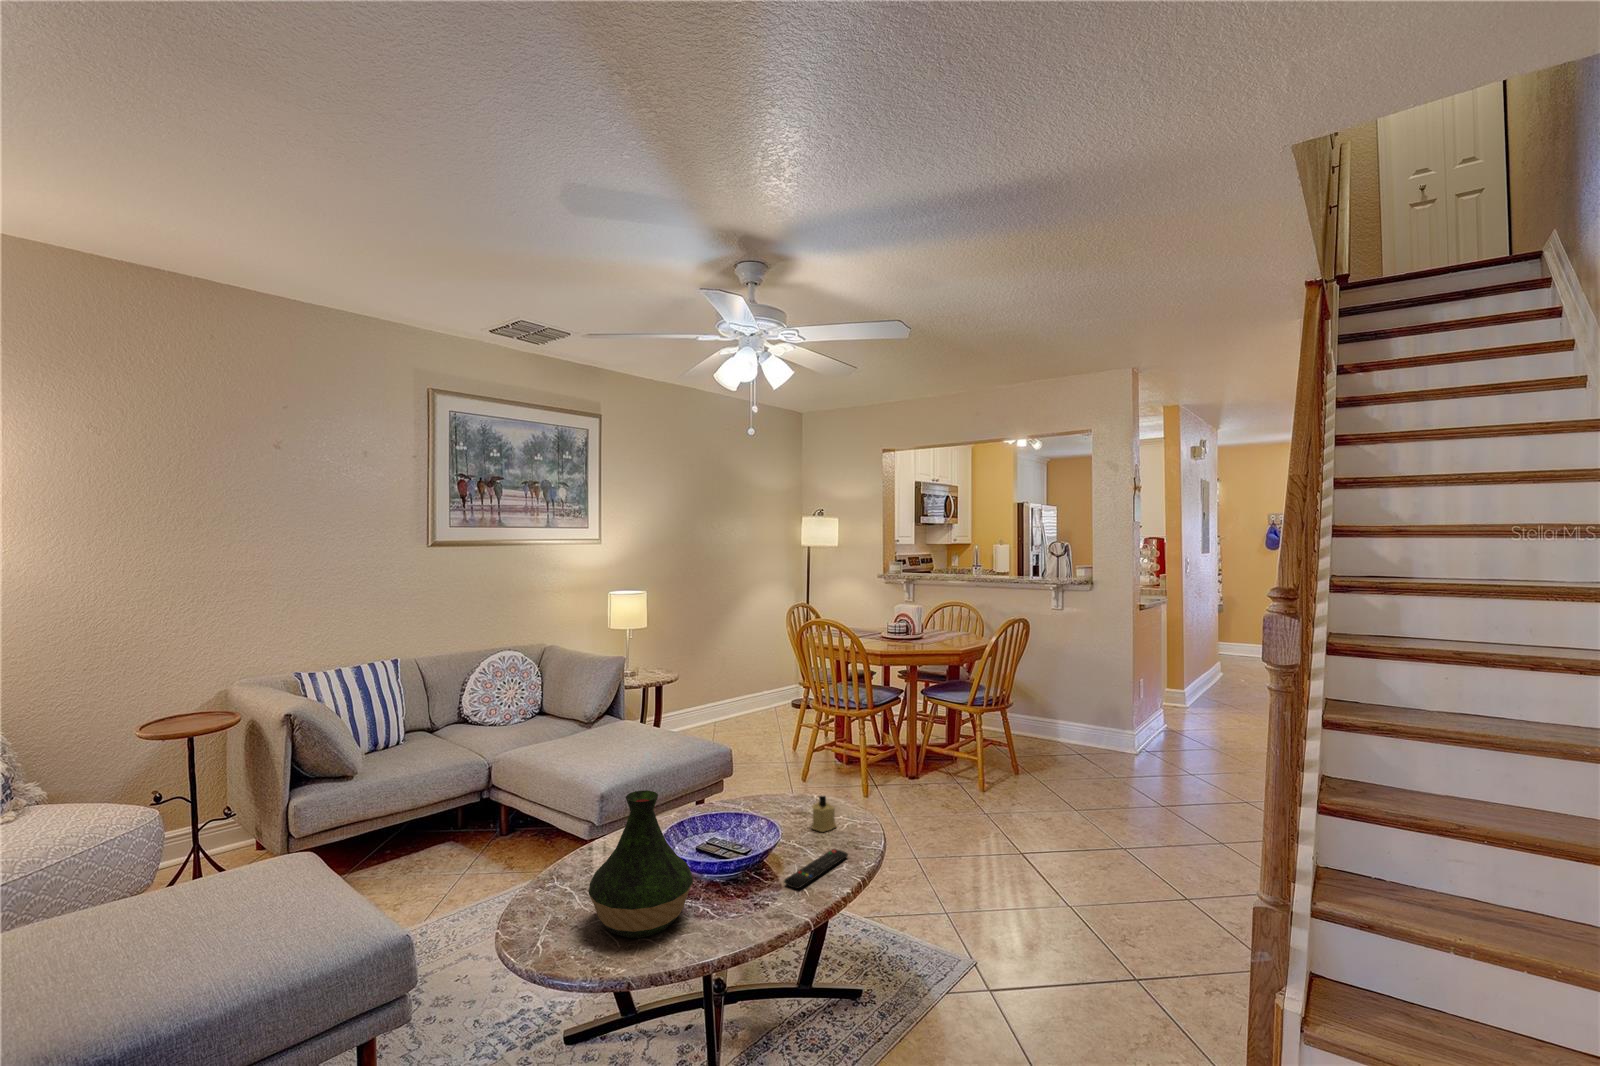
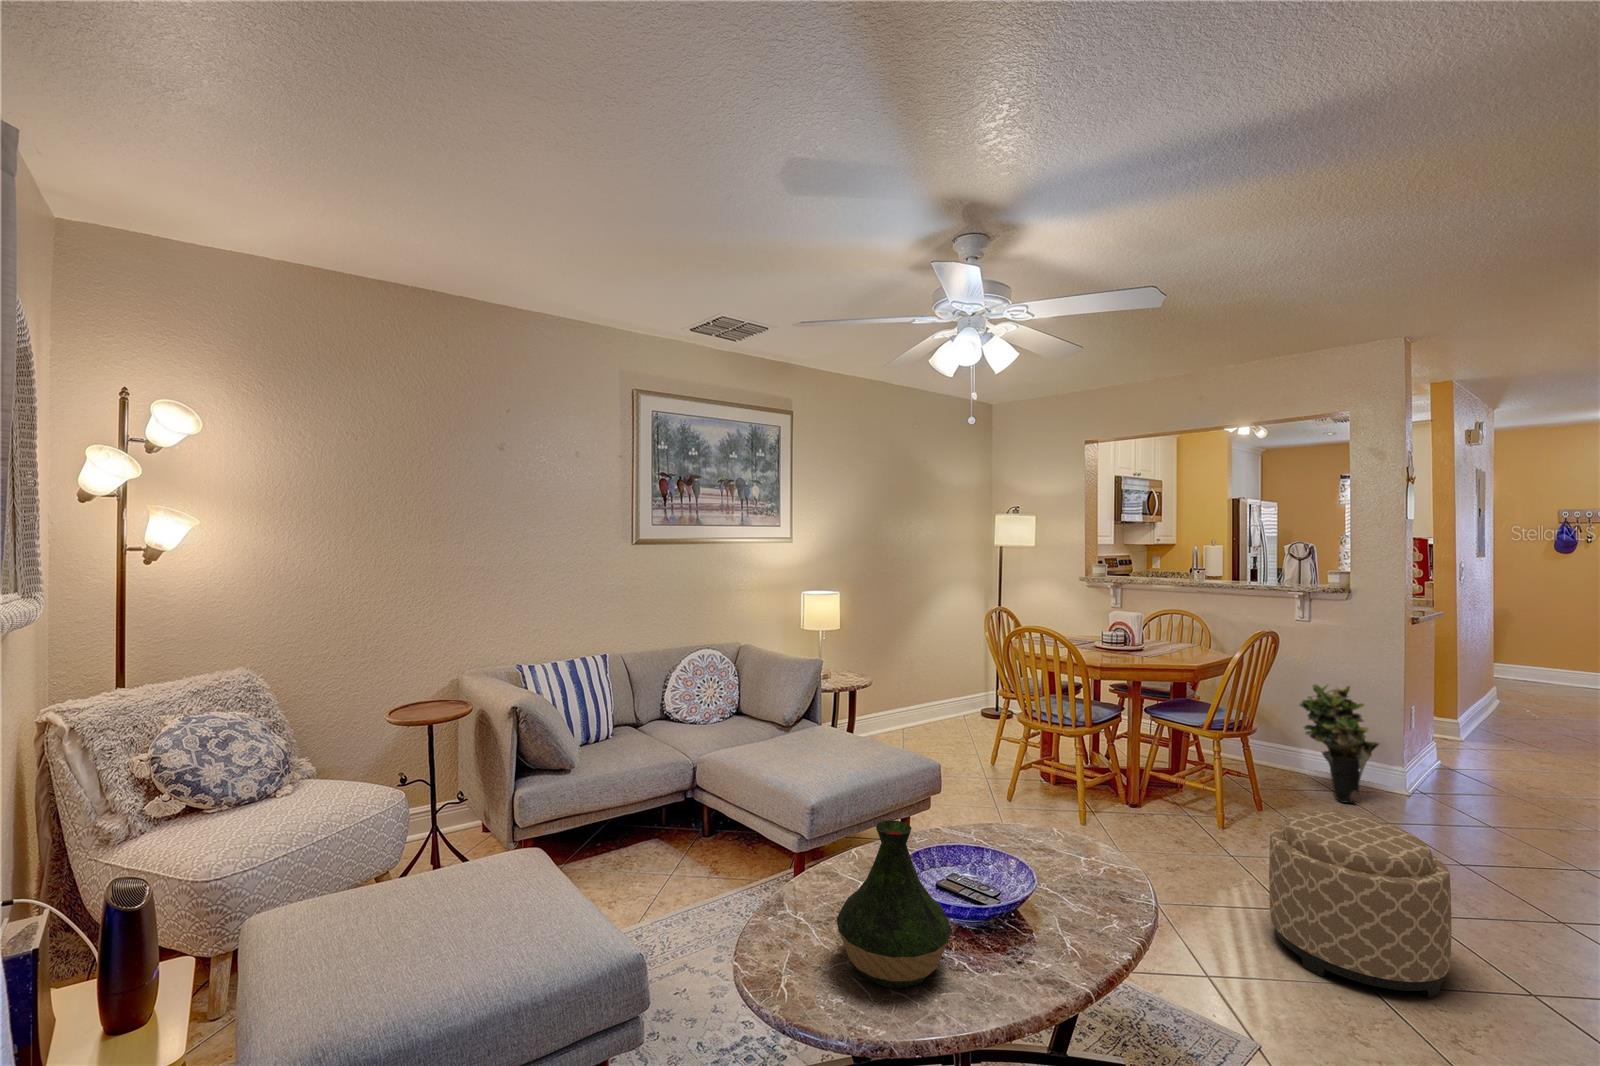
potted plant: none [1048,661,1106,760] -> present [1299,684,1379,803]
ottoman: none [998,764,1122,905] -> present [1269,811,1451,998]
candle: present [812,795,836,832] -> none [1061,834,1091,878]
remote control: present [784,849,848,889] -> none [1050,901,1118,949]

